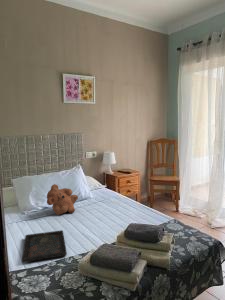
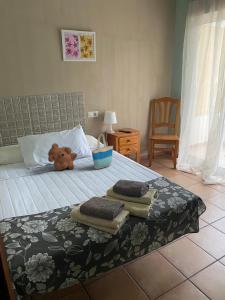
tote bag: none [95,174,117,212] -> present [92,134,113,169]
tray: present [22,230,67,263] -> none [25,184,63,210]

